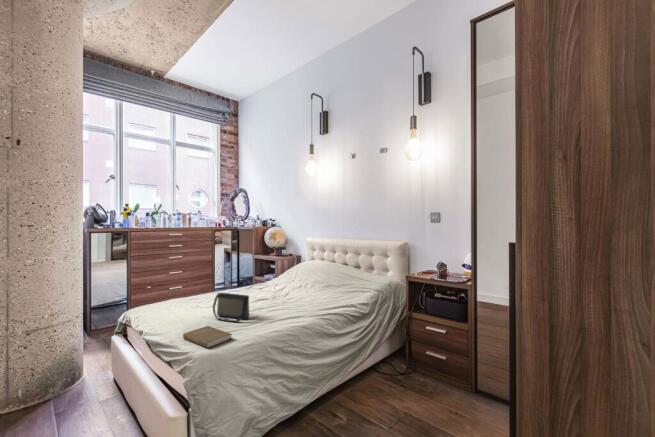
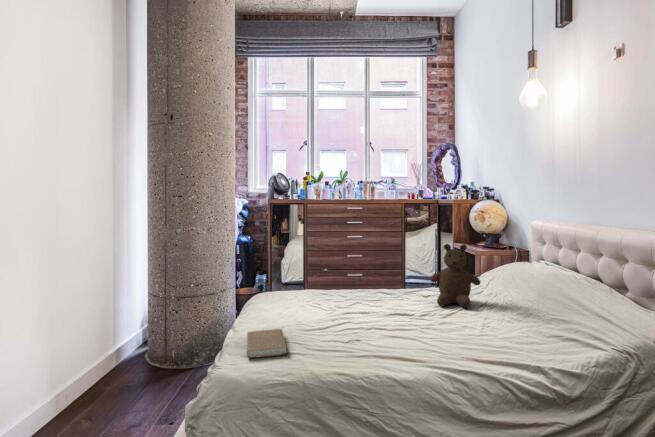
teddy bear: none [273,254,303,294] -> present [430,244,480,308]
handbag: present [213,293,249,322] -> none [310,288,346,333]

